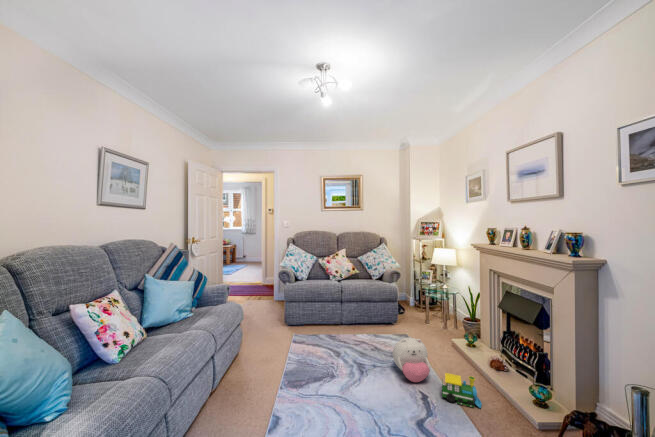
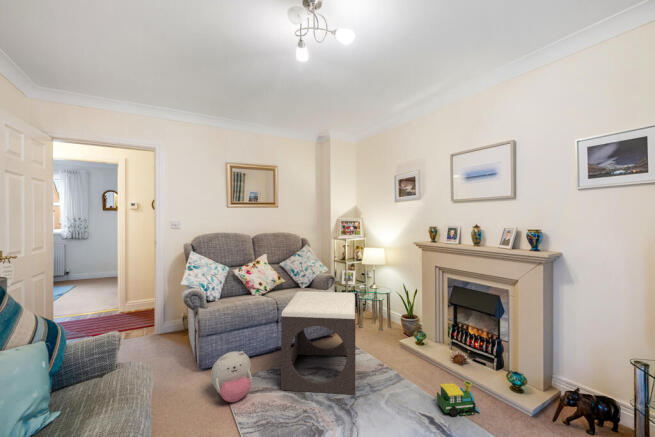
footstool: none [327,279,400,365] -> present [281,291,355,395]
plush toy: present [393,338,430,382] -> present [211,351,252,402]

